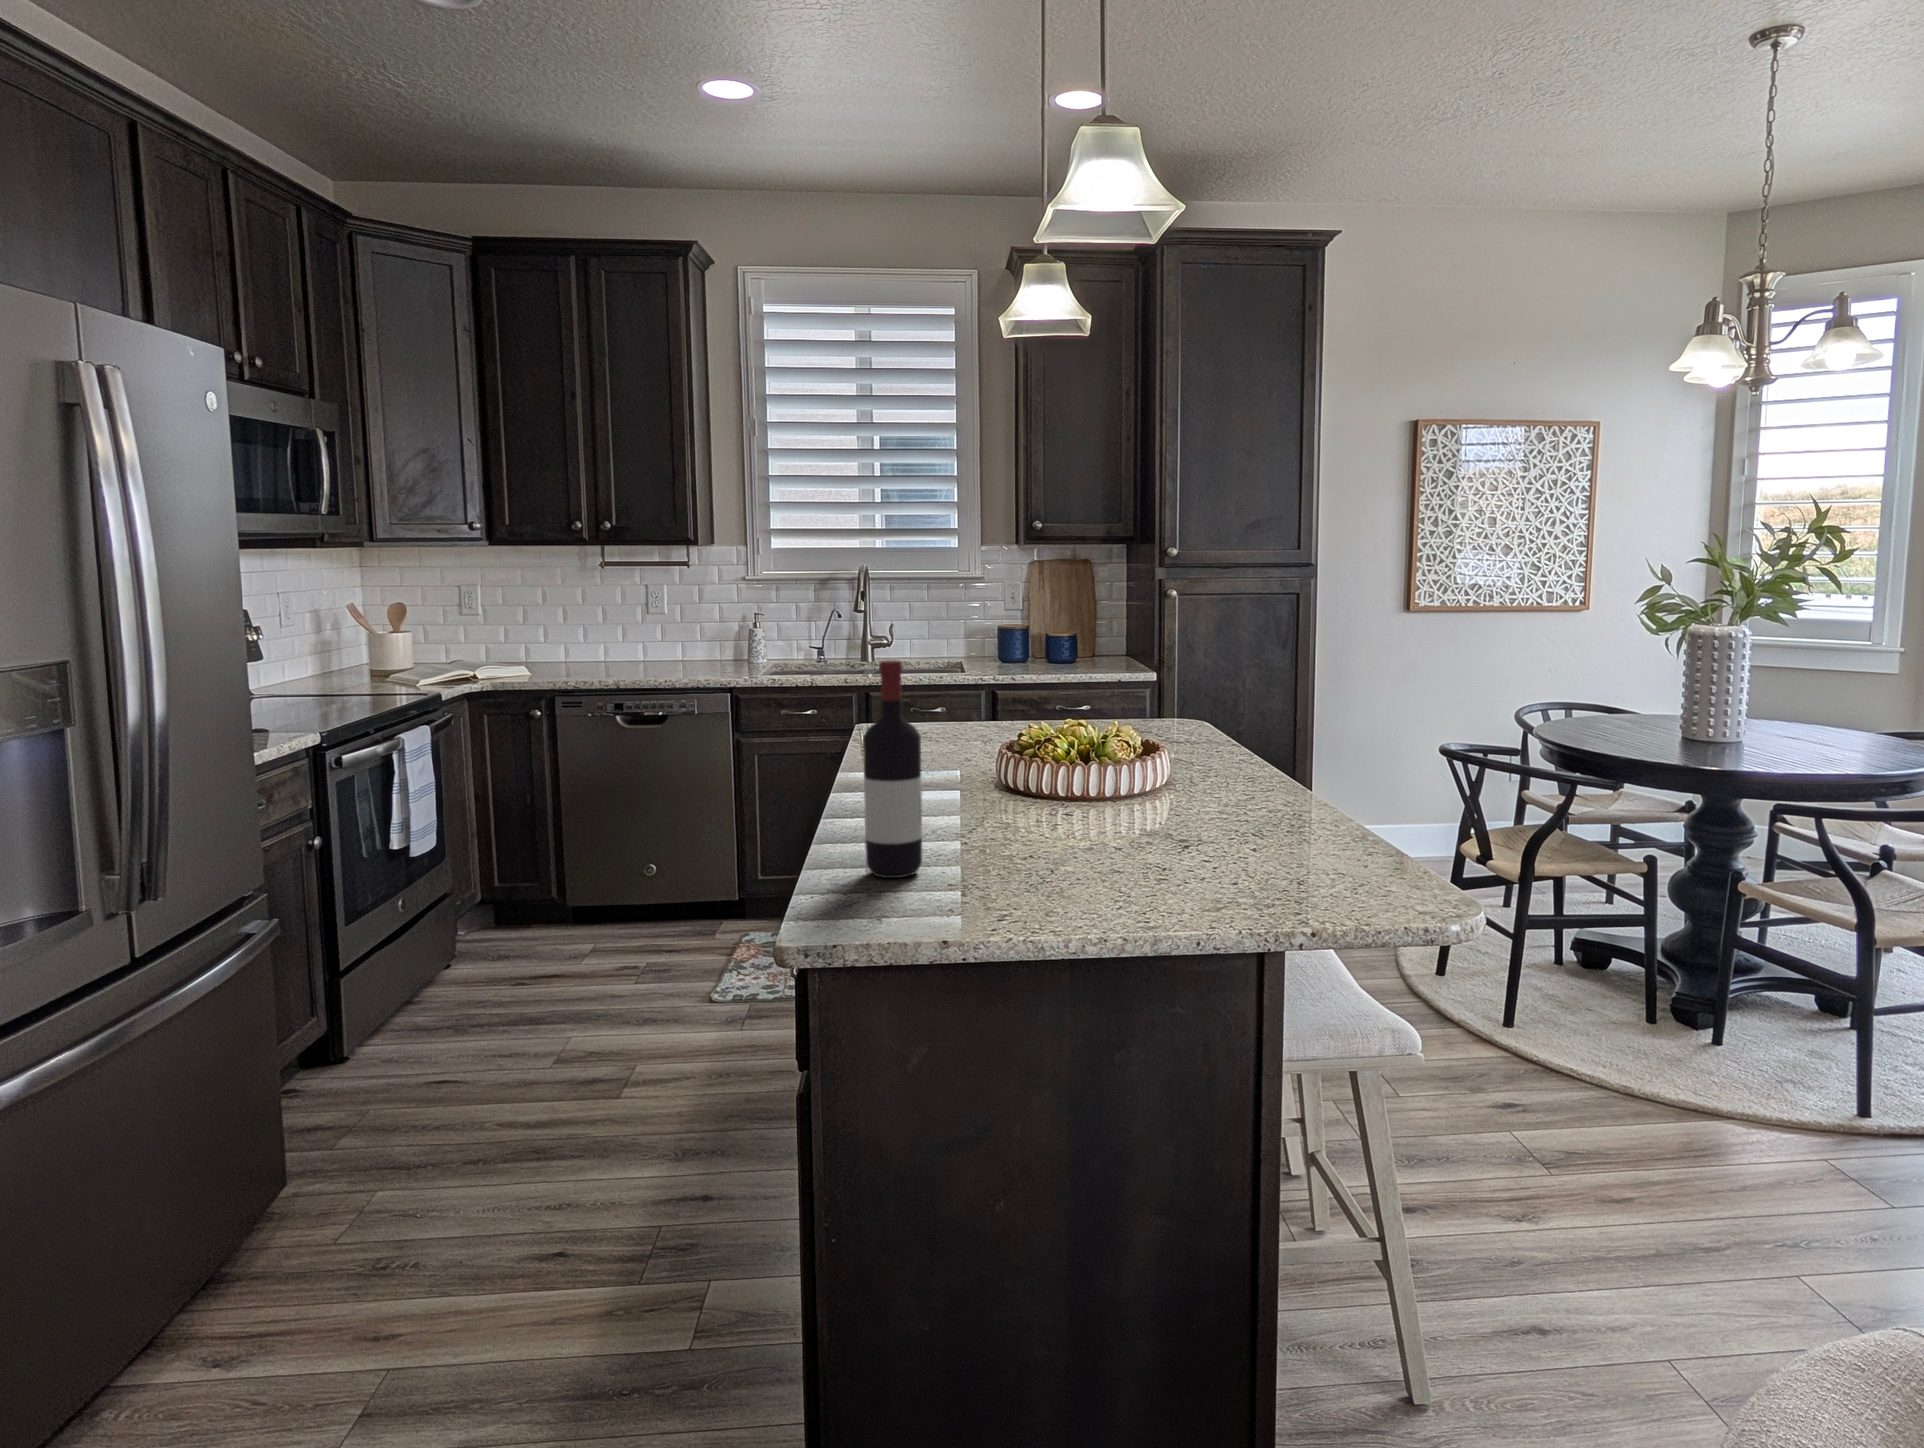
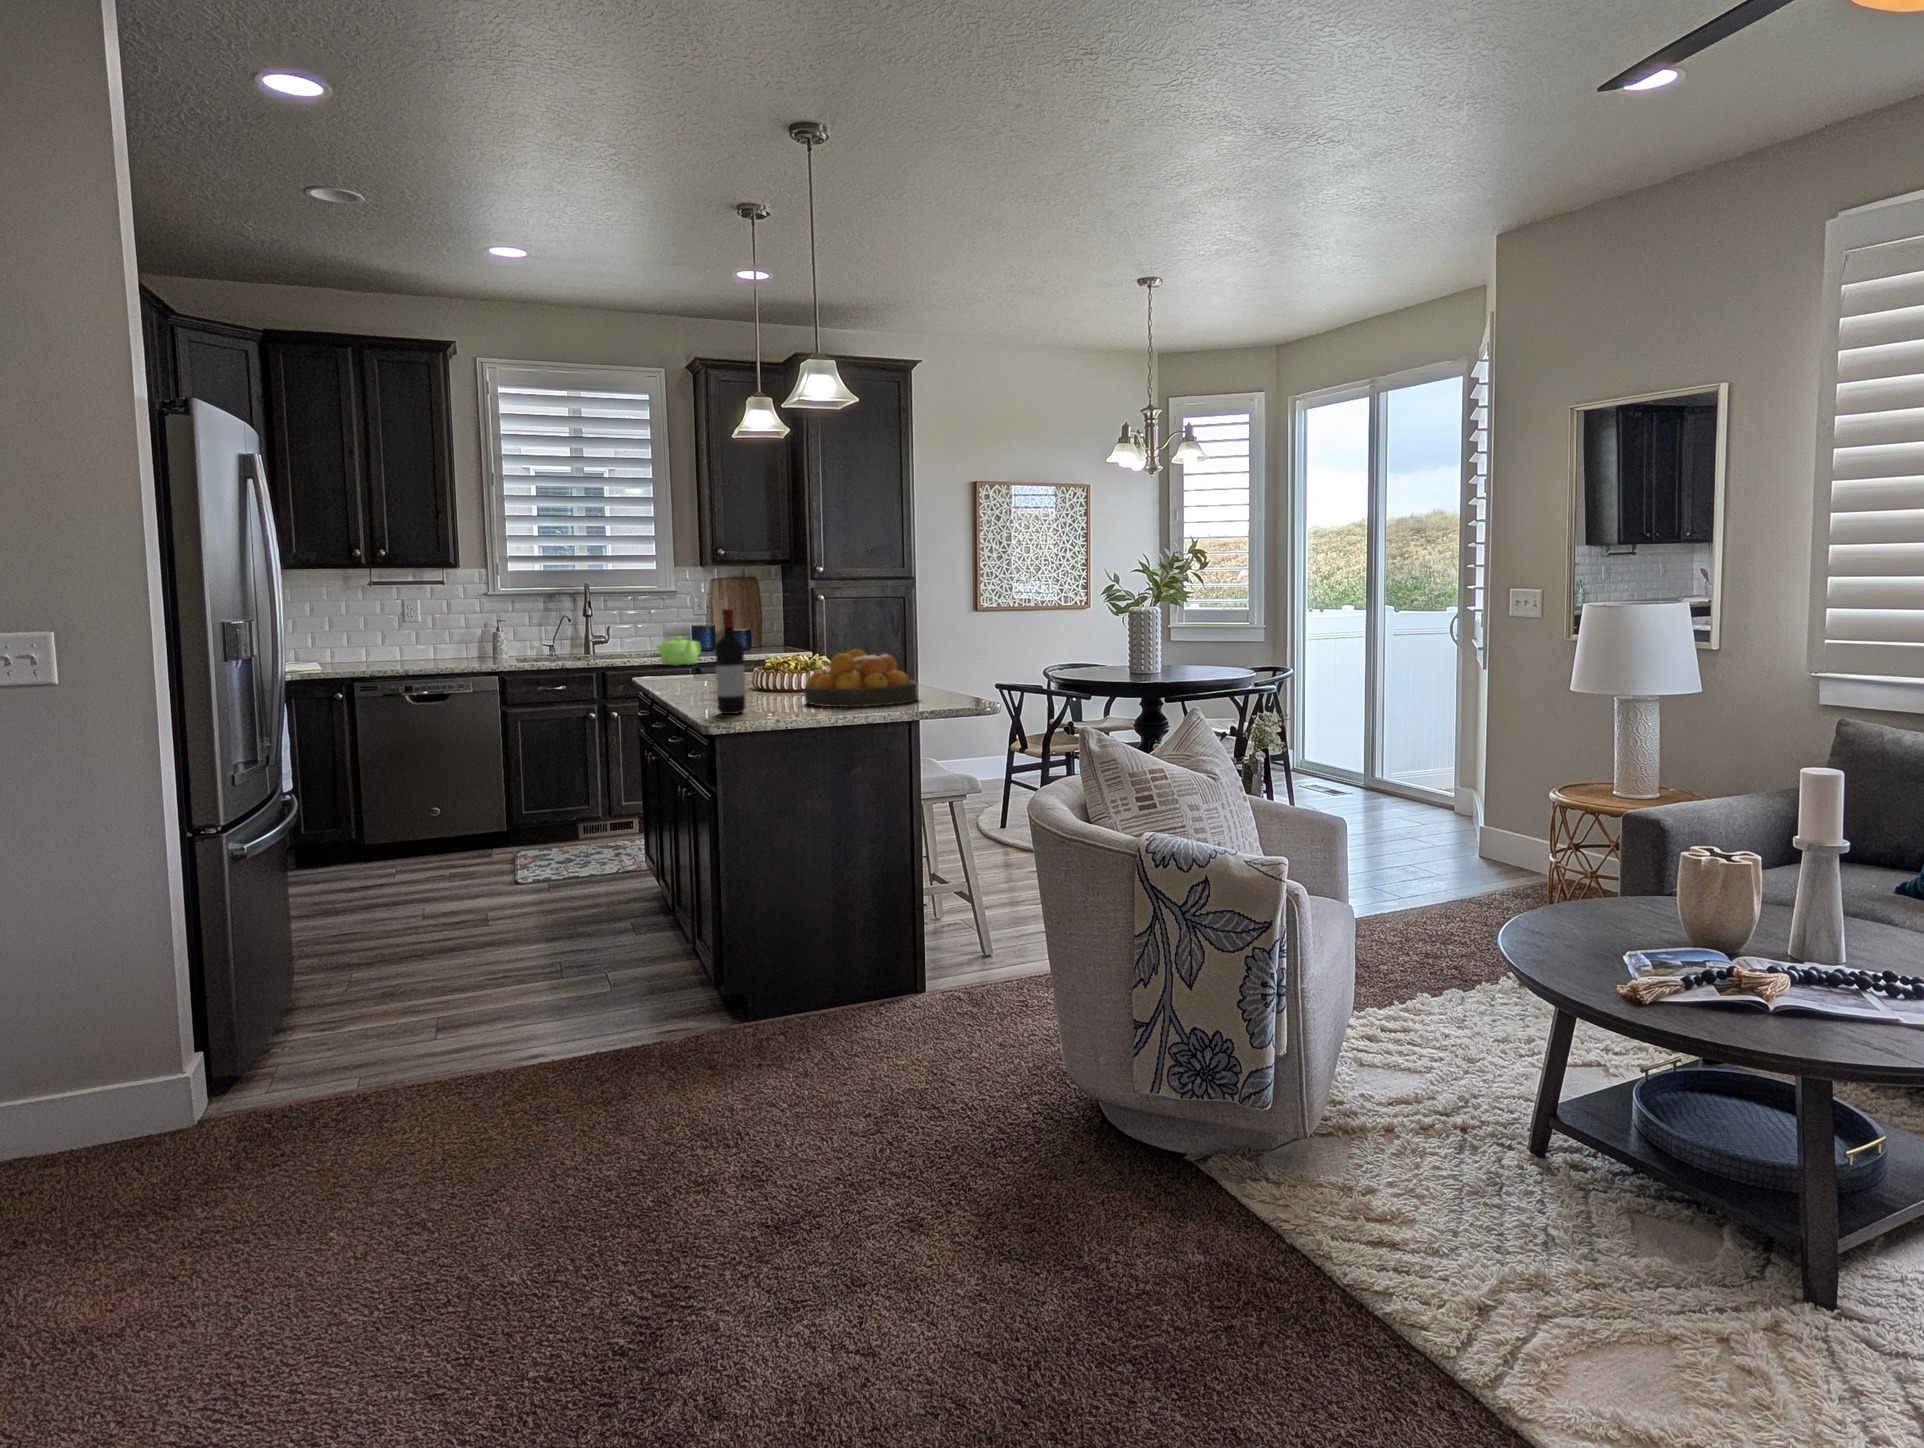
teapot: none [940,644,1004,685] -> present [656,637,701,666]
fruit bowl: none [1057,737,1288,876] -> present [805,649,918,707]

